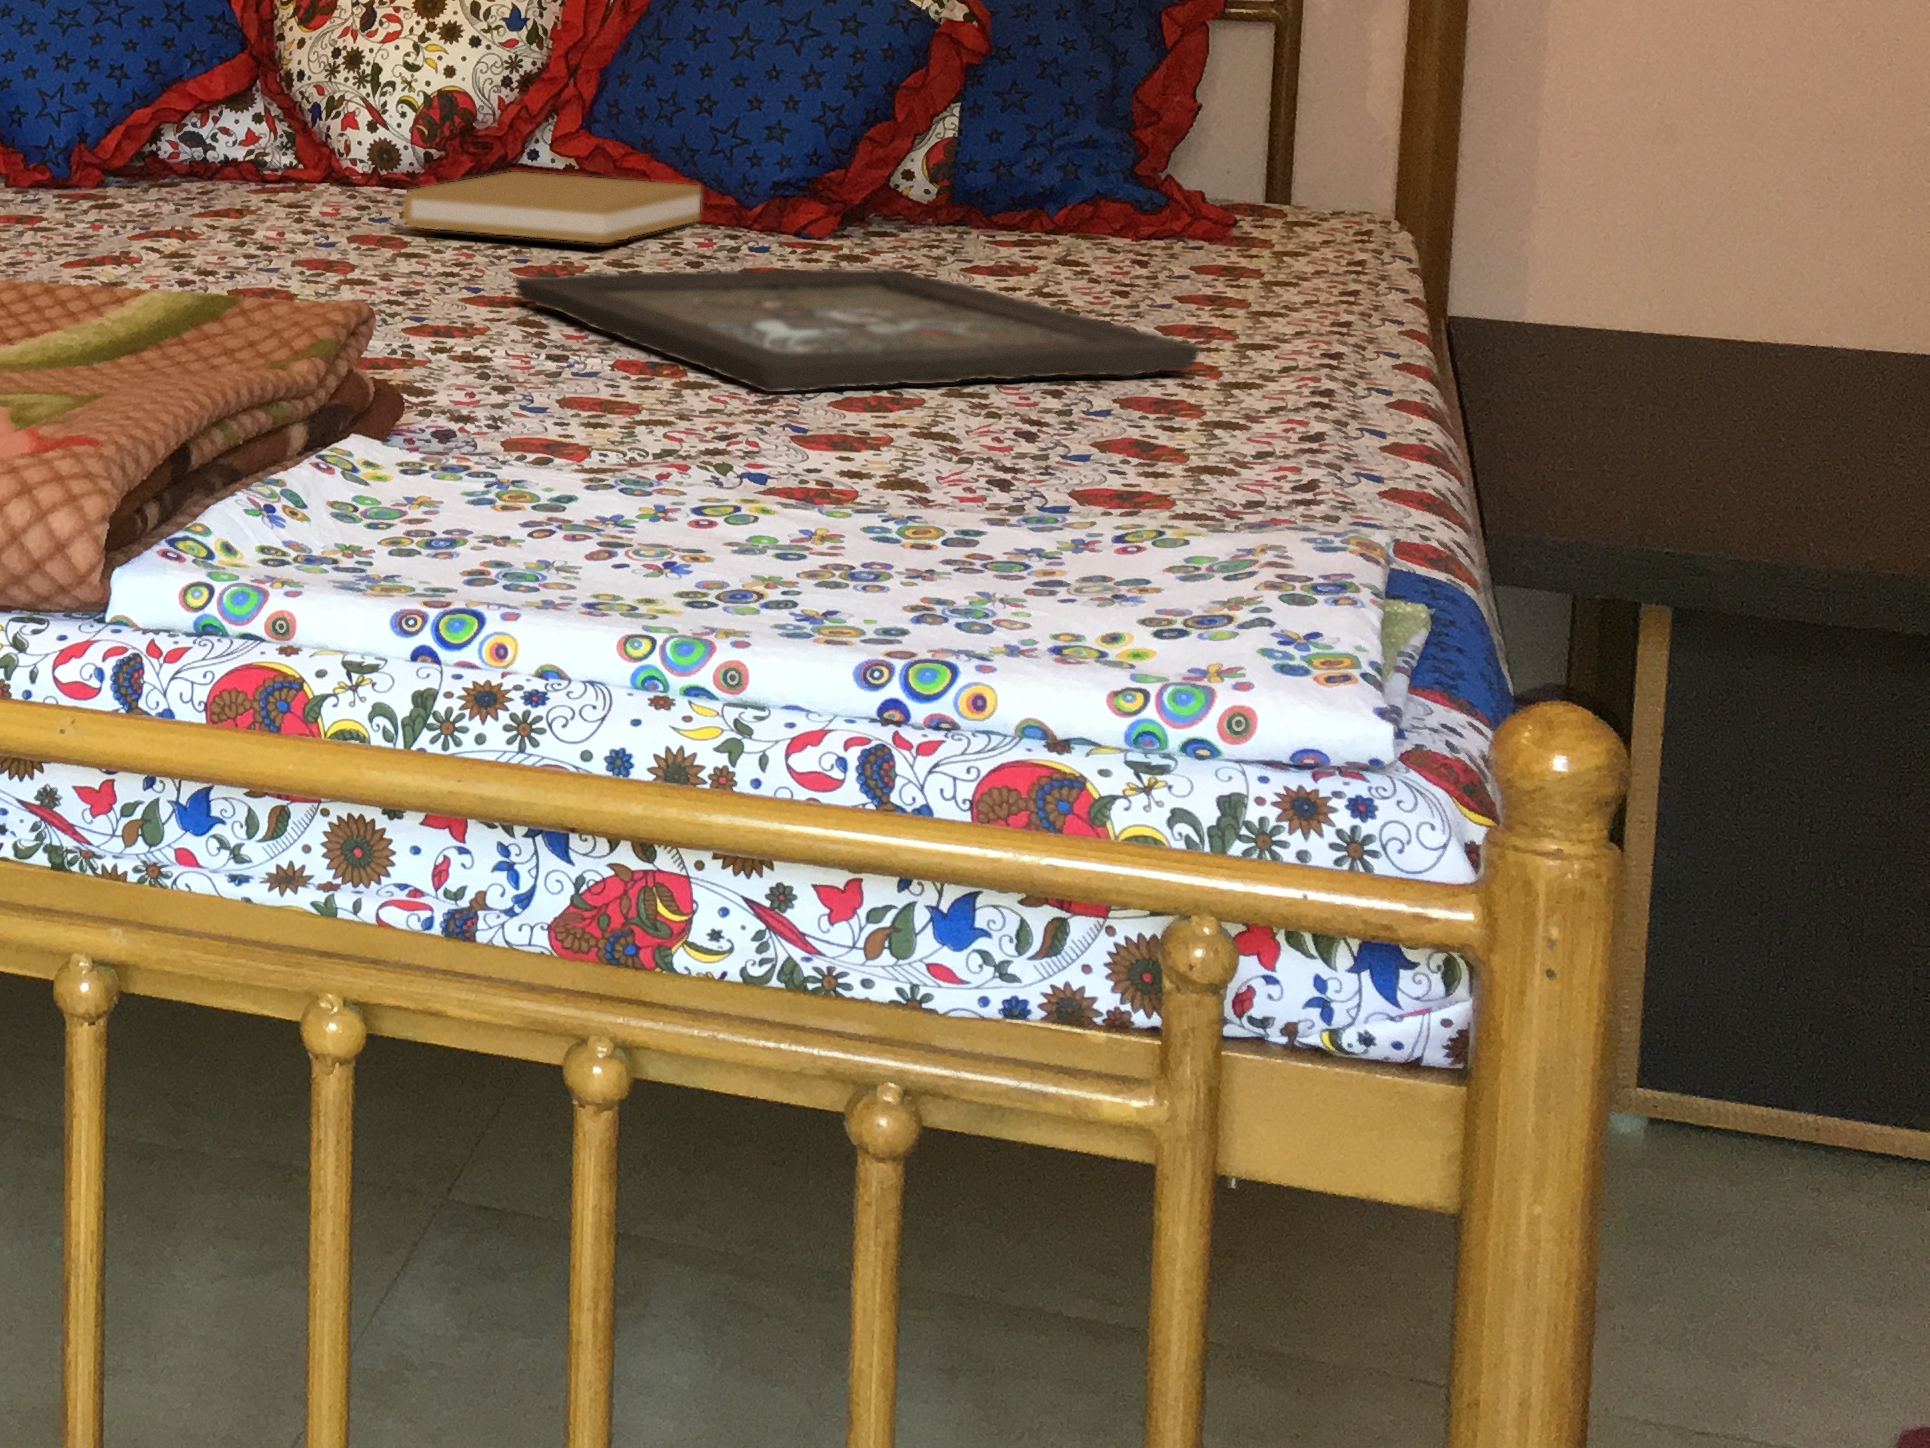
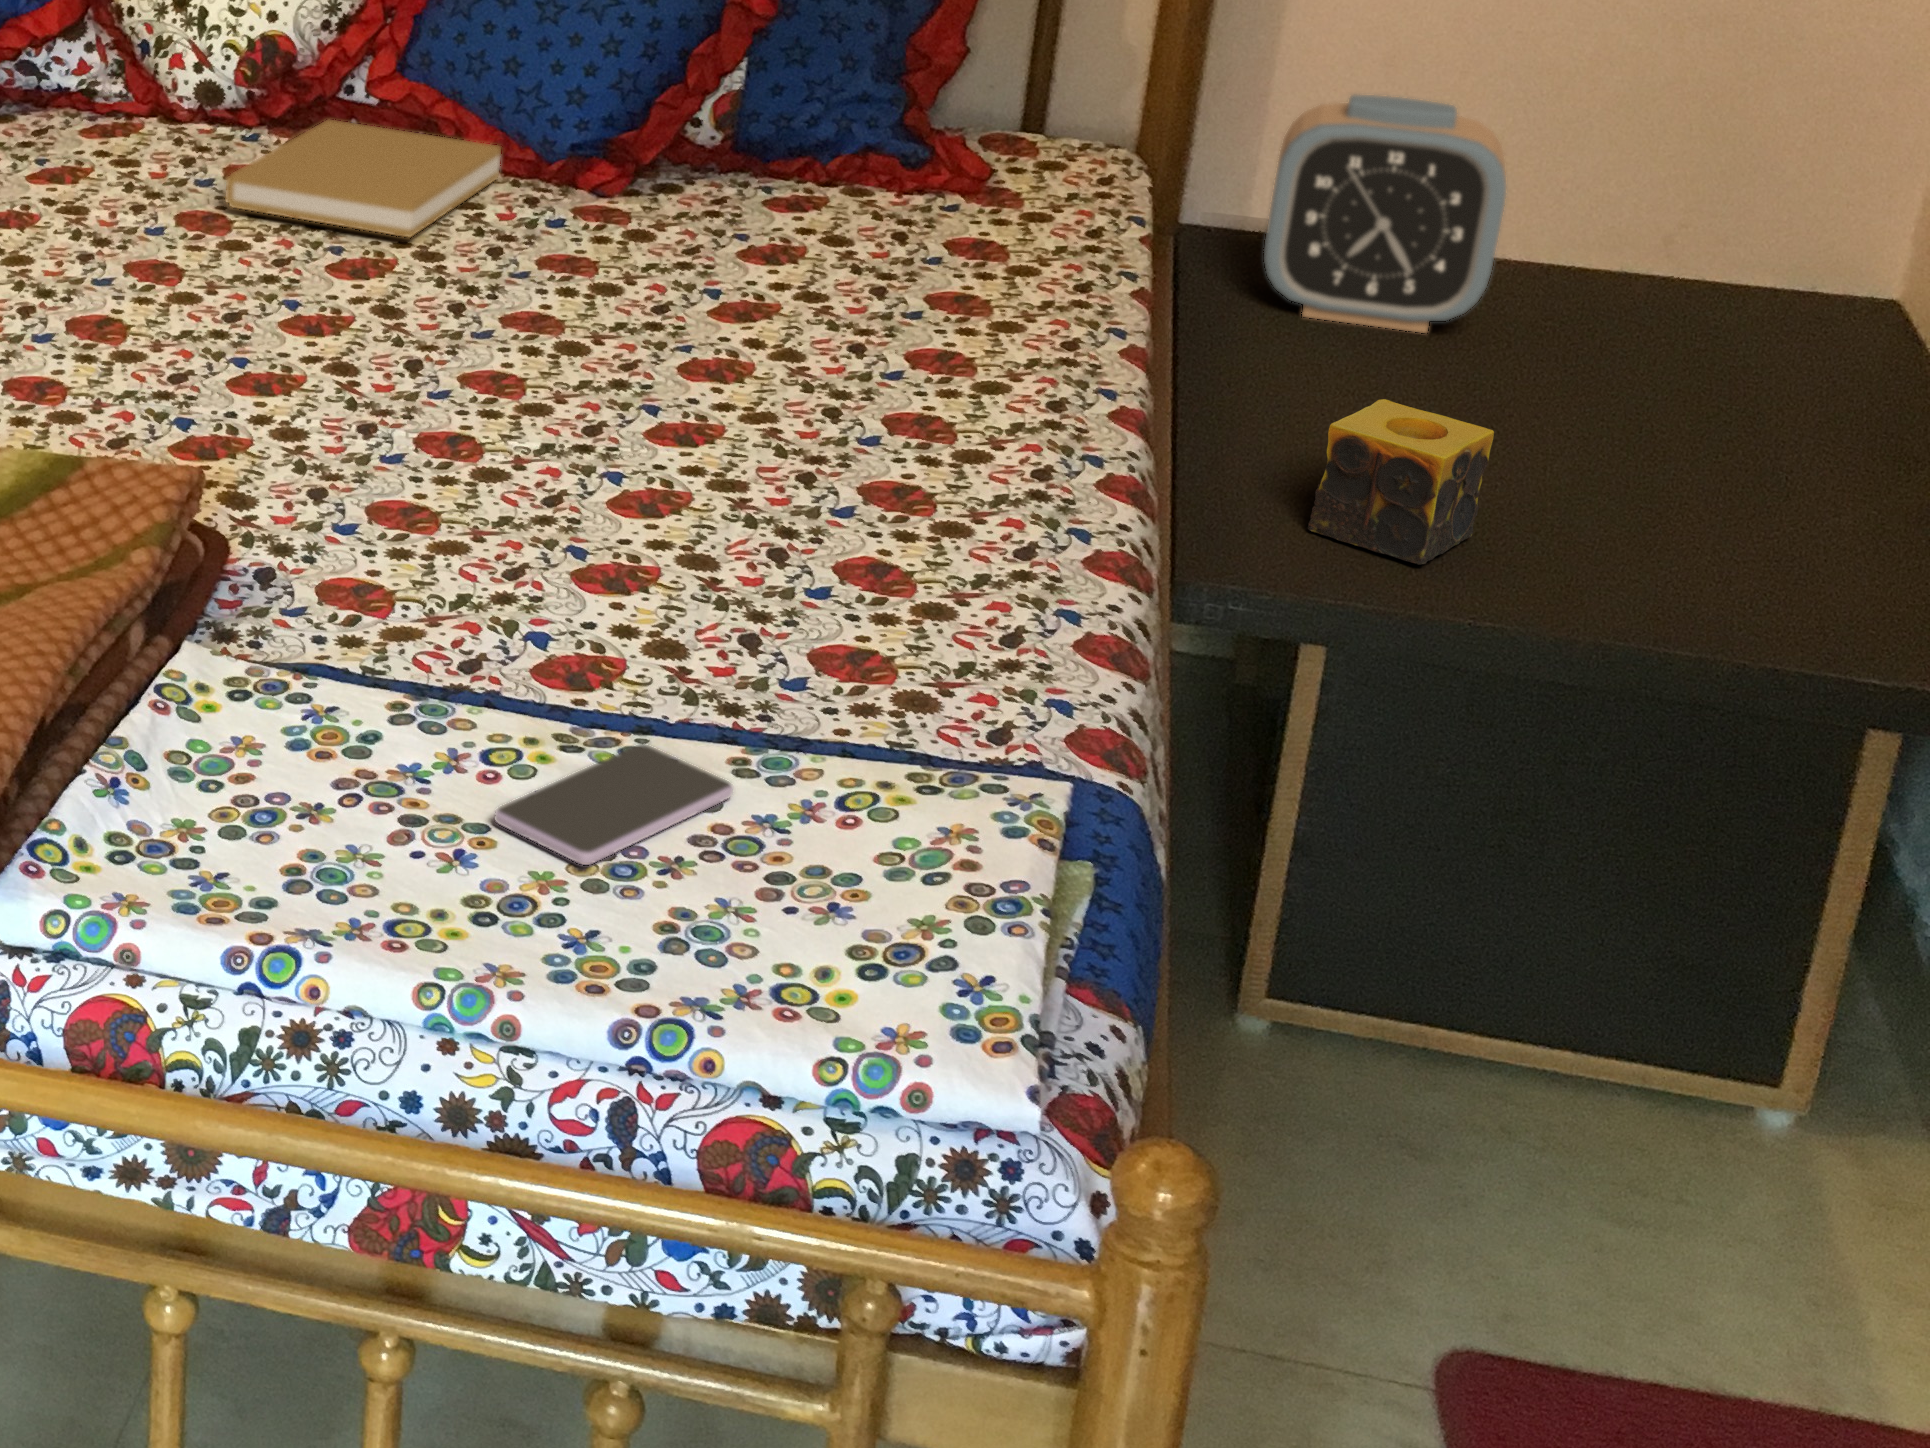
alarm clock: none [1554,124,1820,379] -> present [1264,94,1506,333]
tray: present [515,268,1199,392] -> none [329,296,935,521]
candle: none [1638,362,1842,525] -> present [1308,399,1494,565]
smartphone: none [710,503,989,575] -> present [495,745,733,865]

